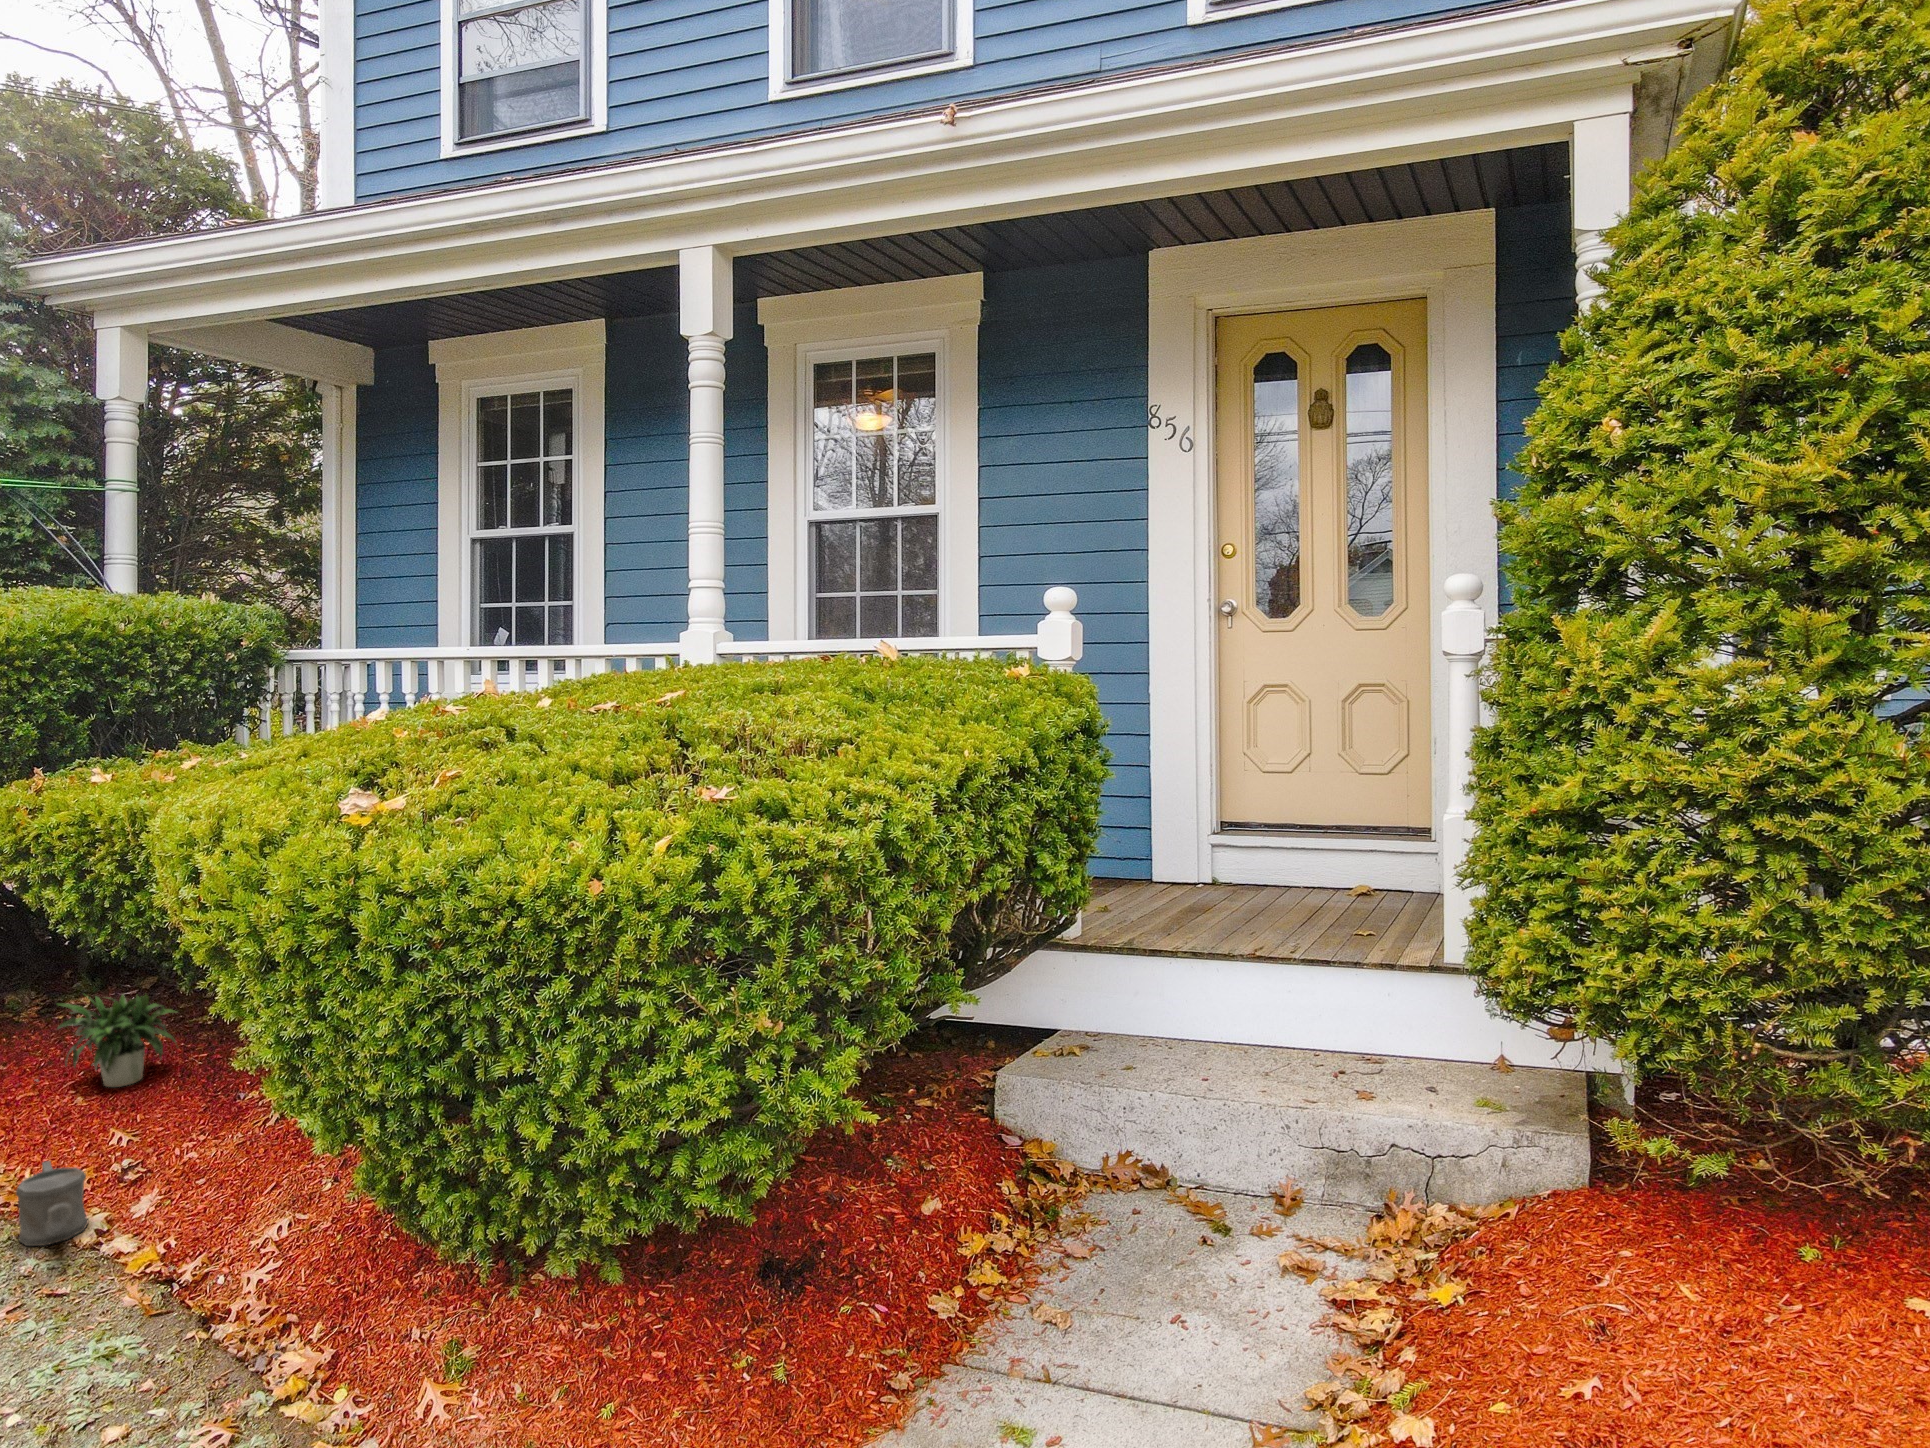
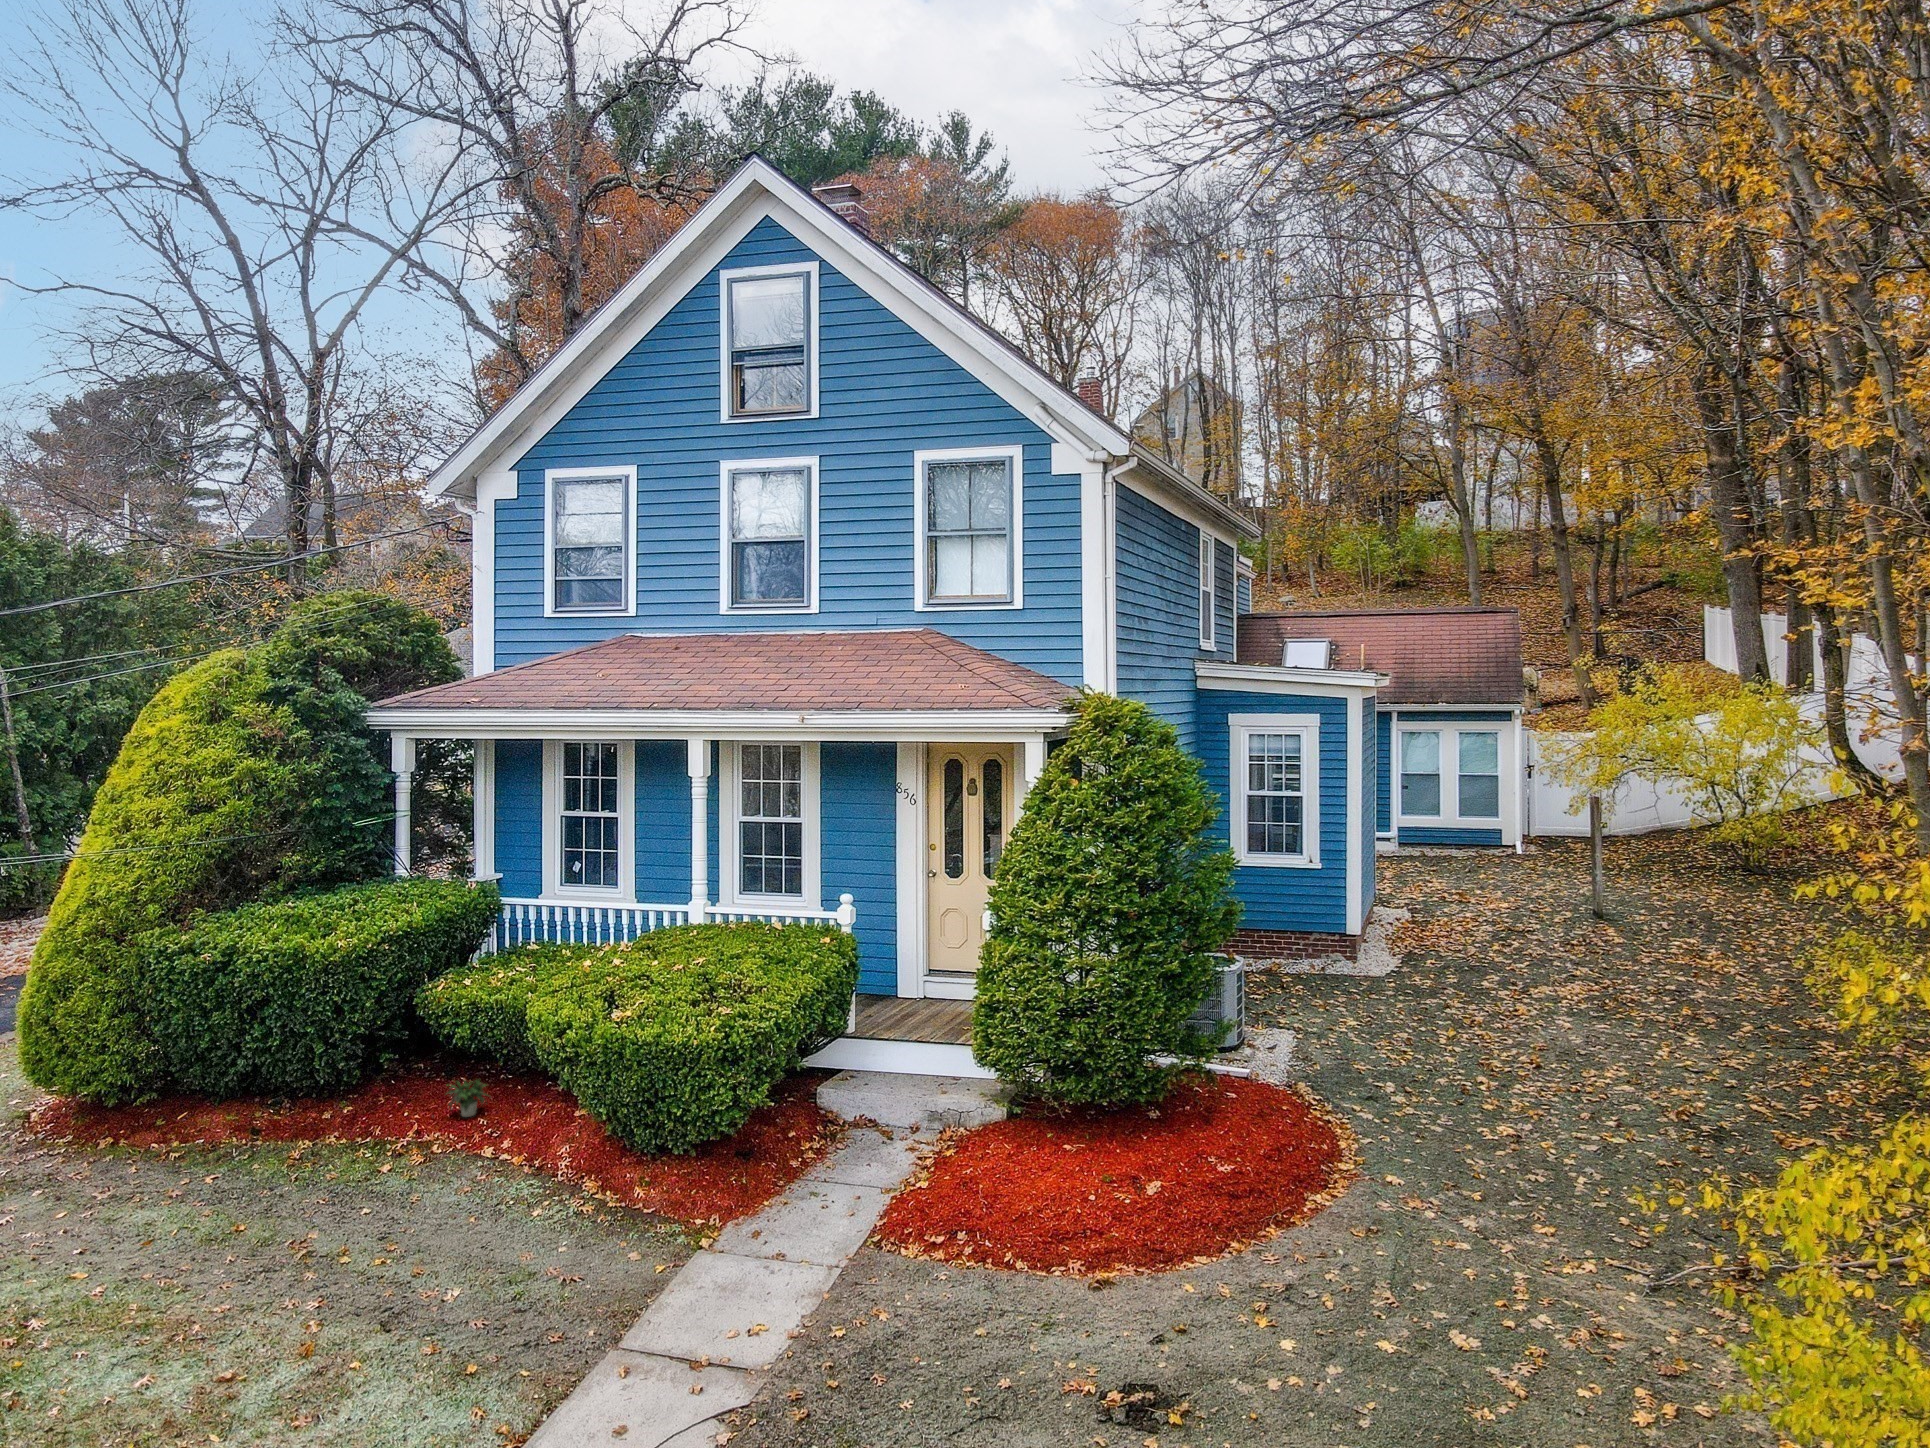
watering can: present [16,1161,89,1246] -> none [482,1139,509,1167]

